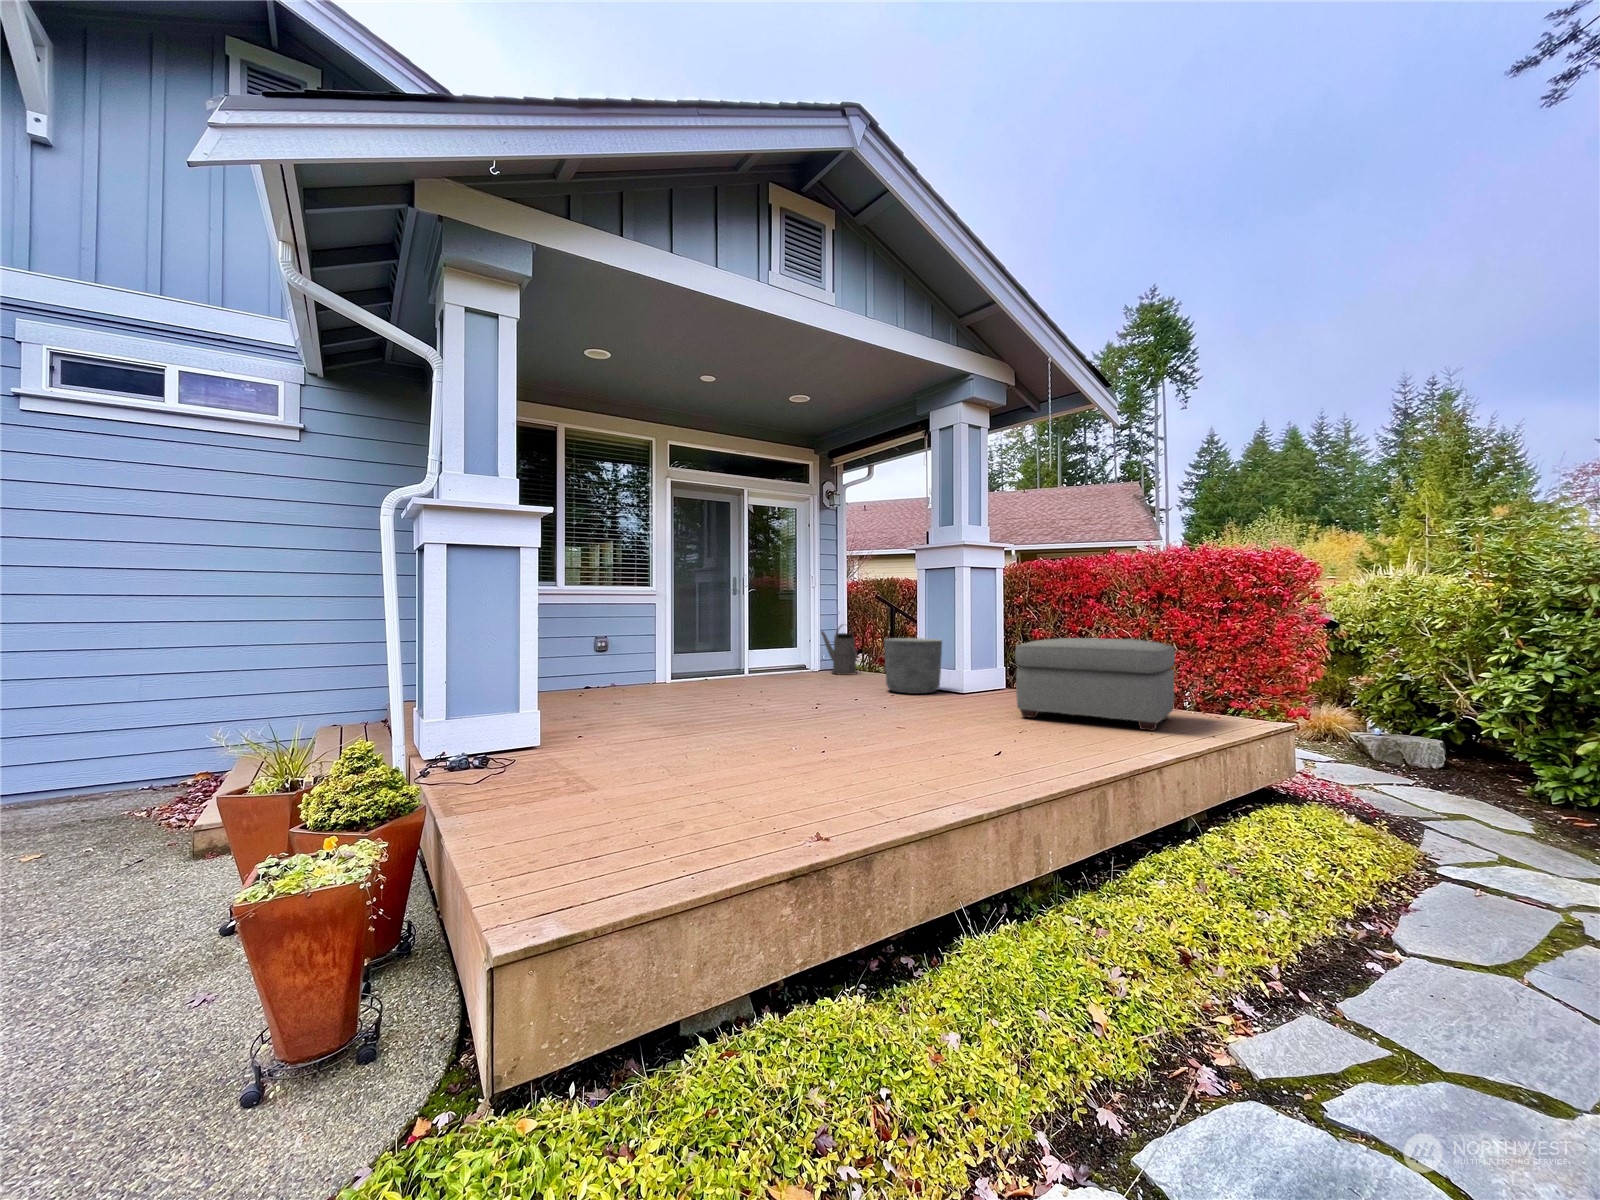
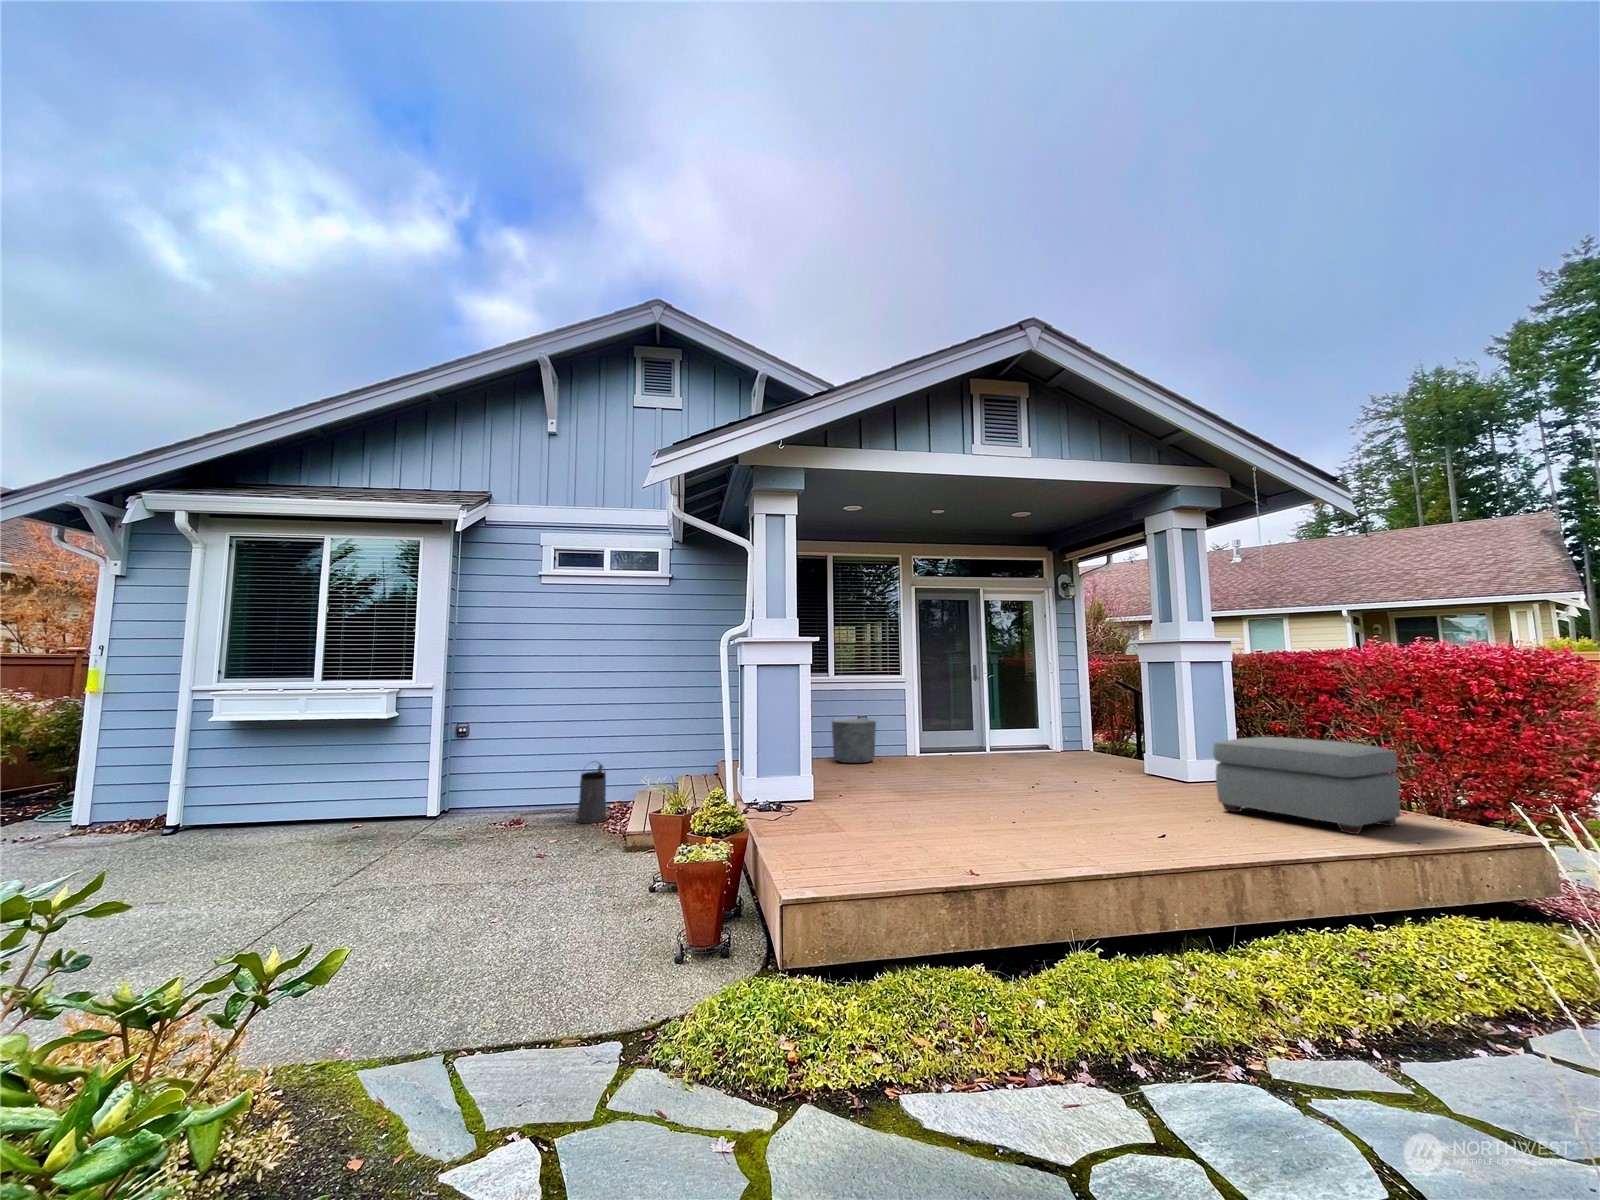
watering can: present [821,625,857,675] -> present [577,764,607,823]
planter: present [884,638,942,694] -> present [832,719,876,763]

